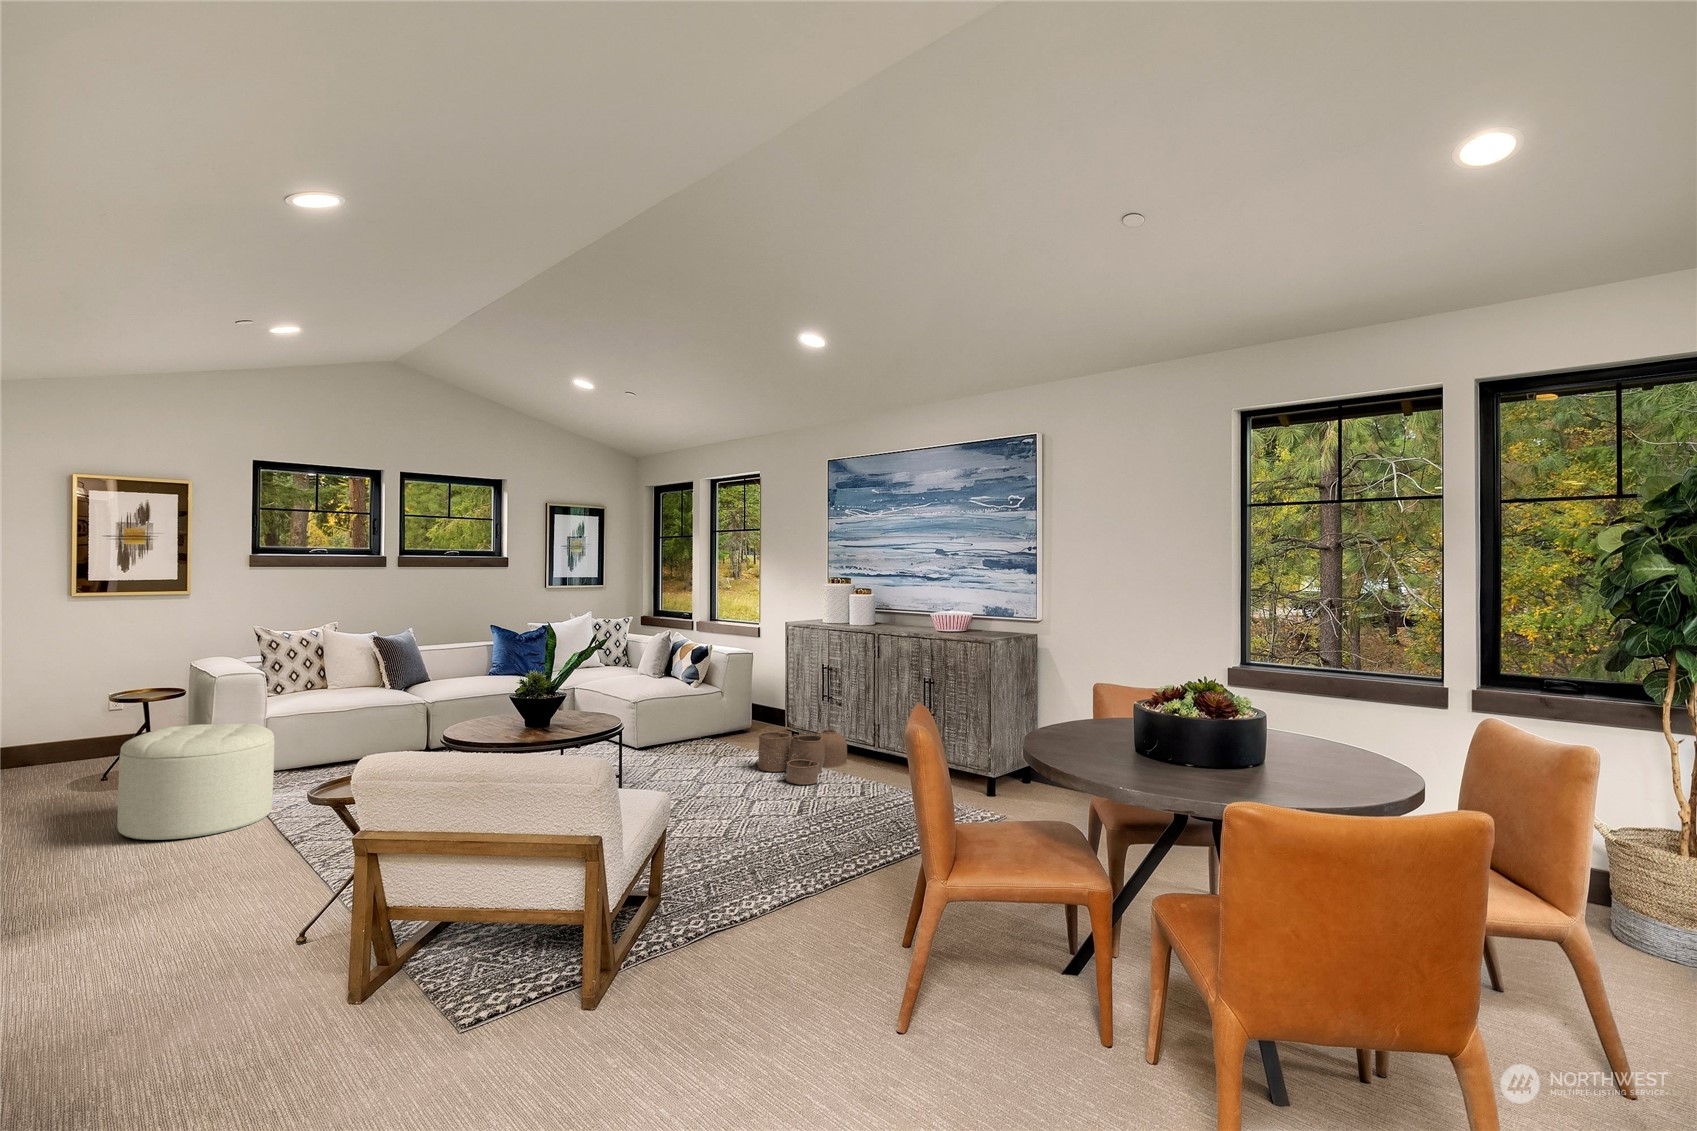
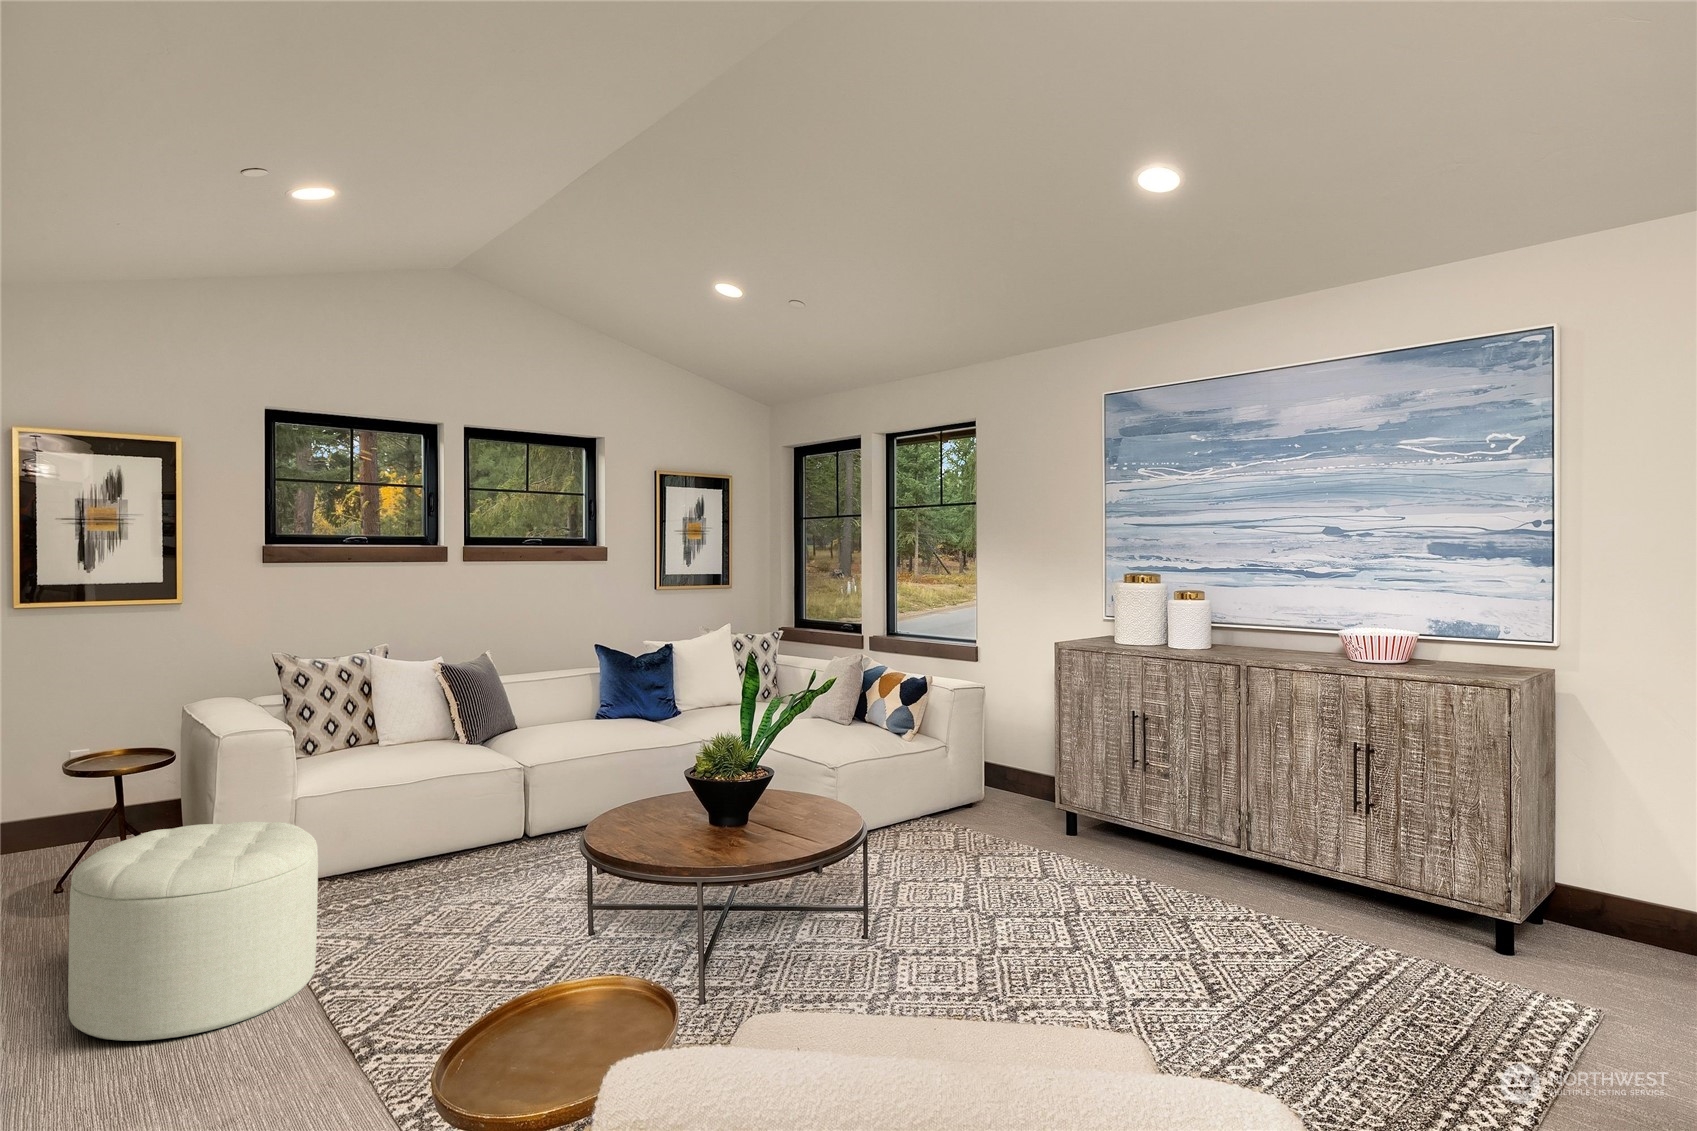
woven basket: present [758,726,847,785] -> none [1055,812,1189,921]

